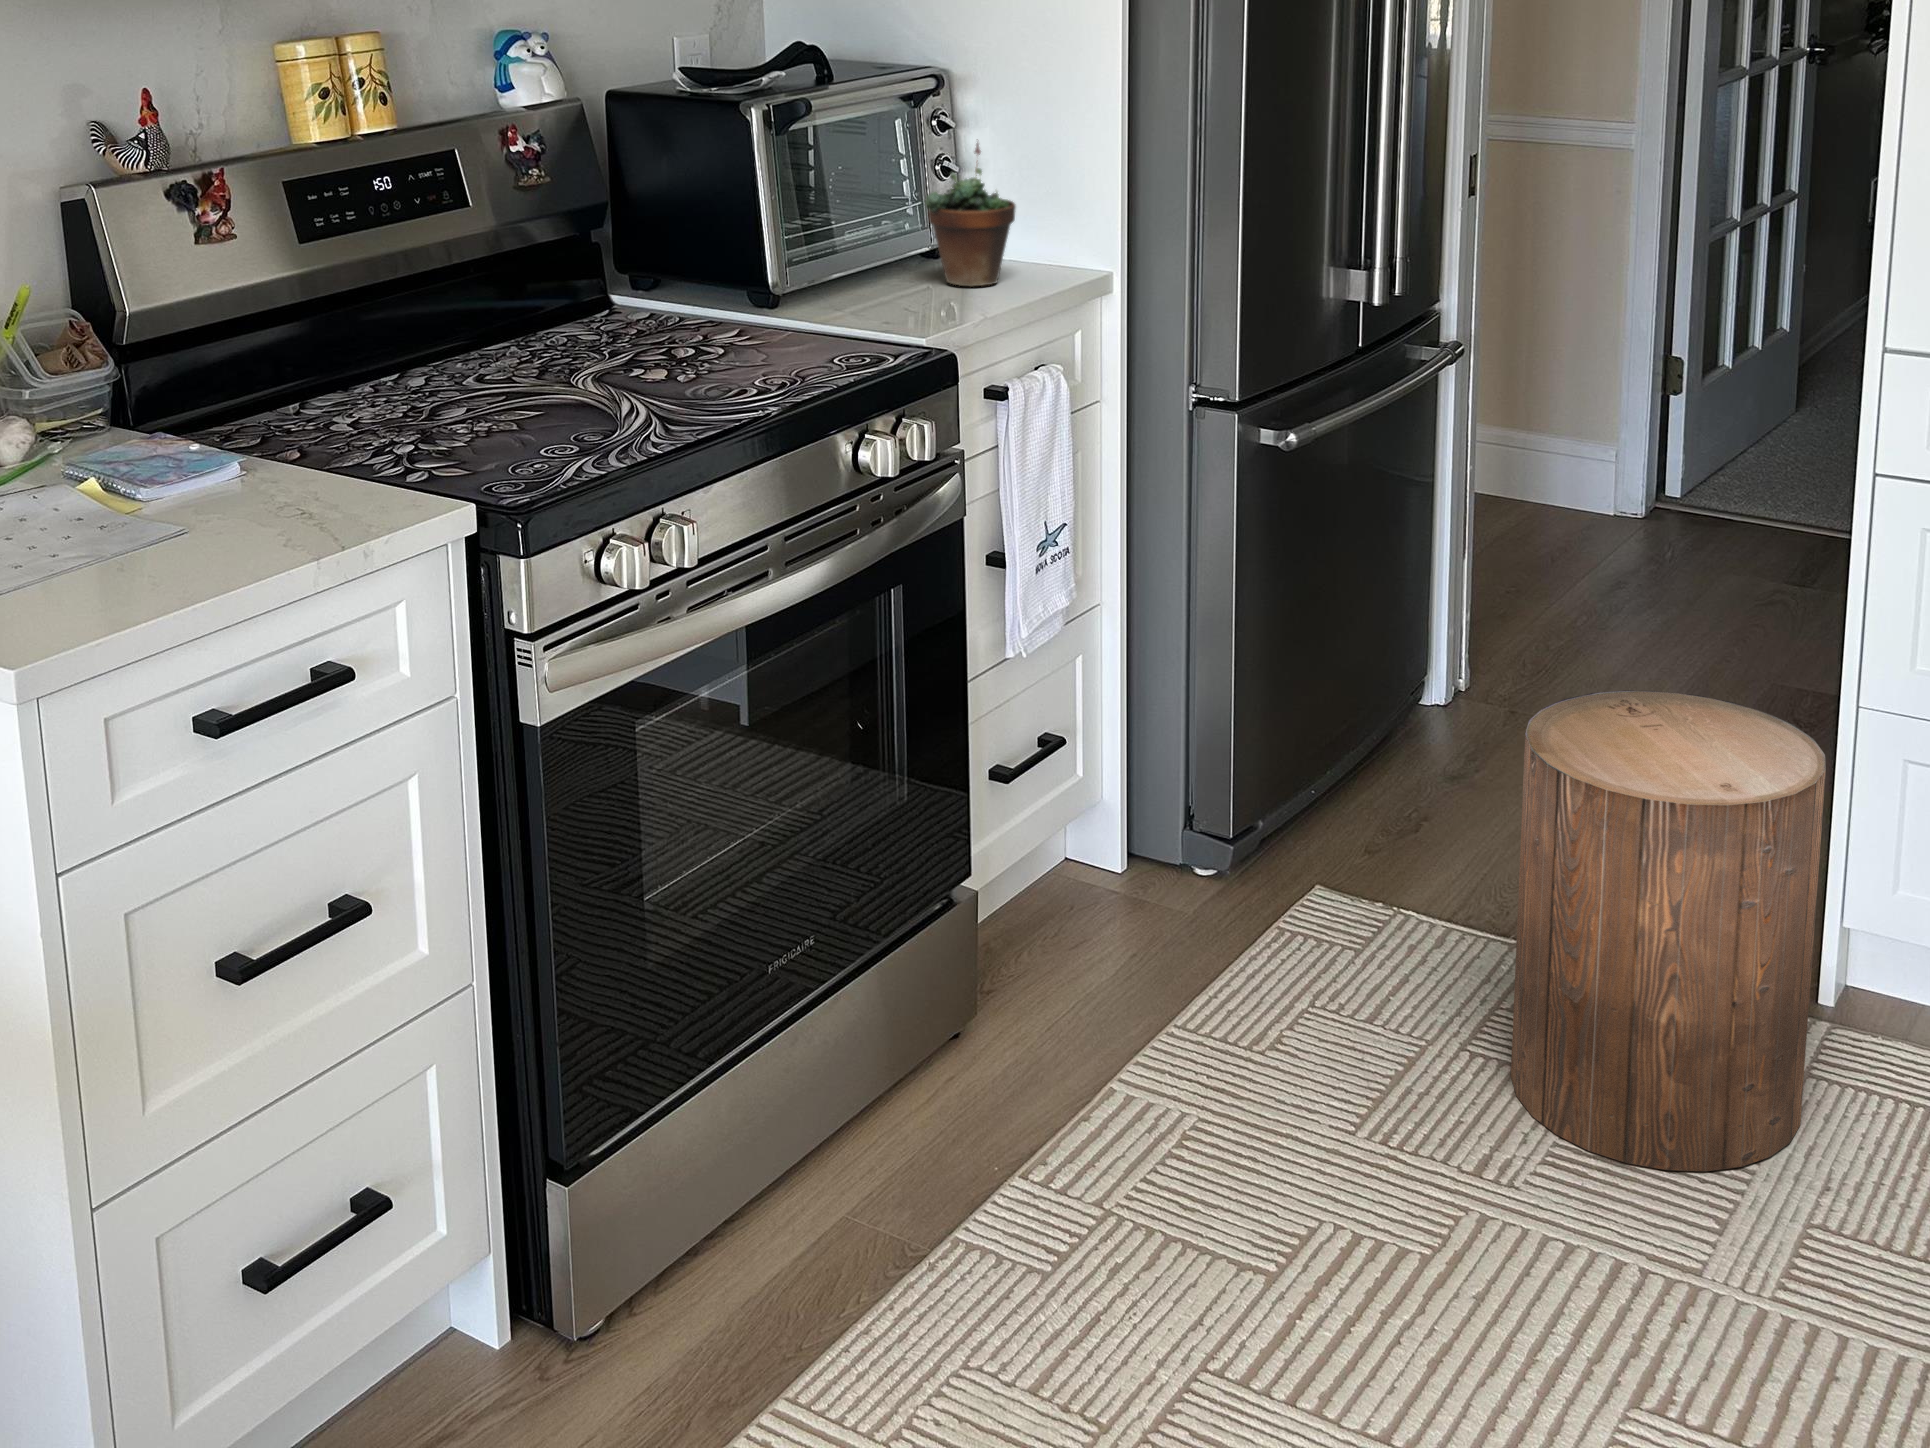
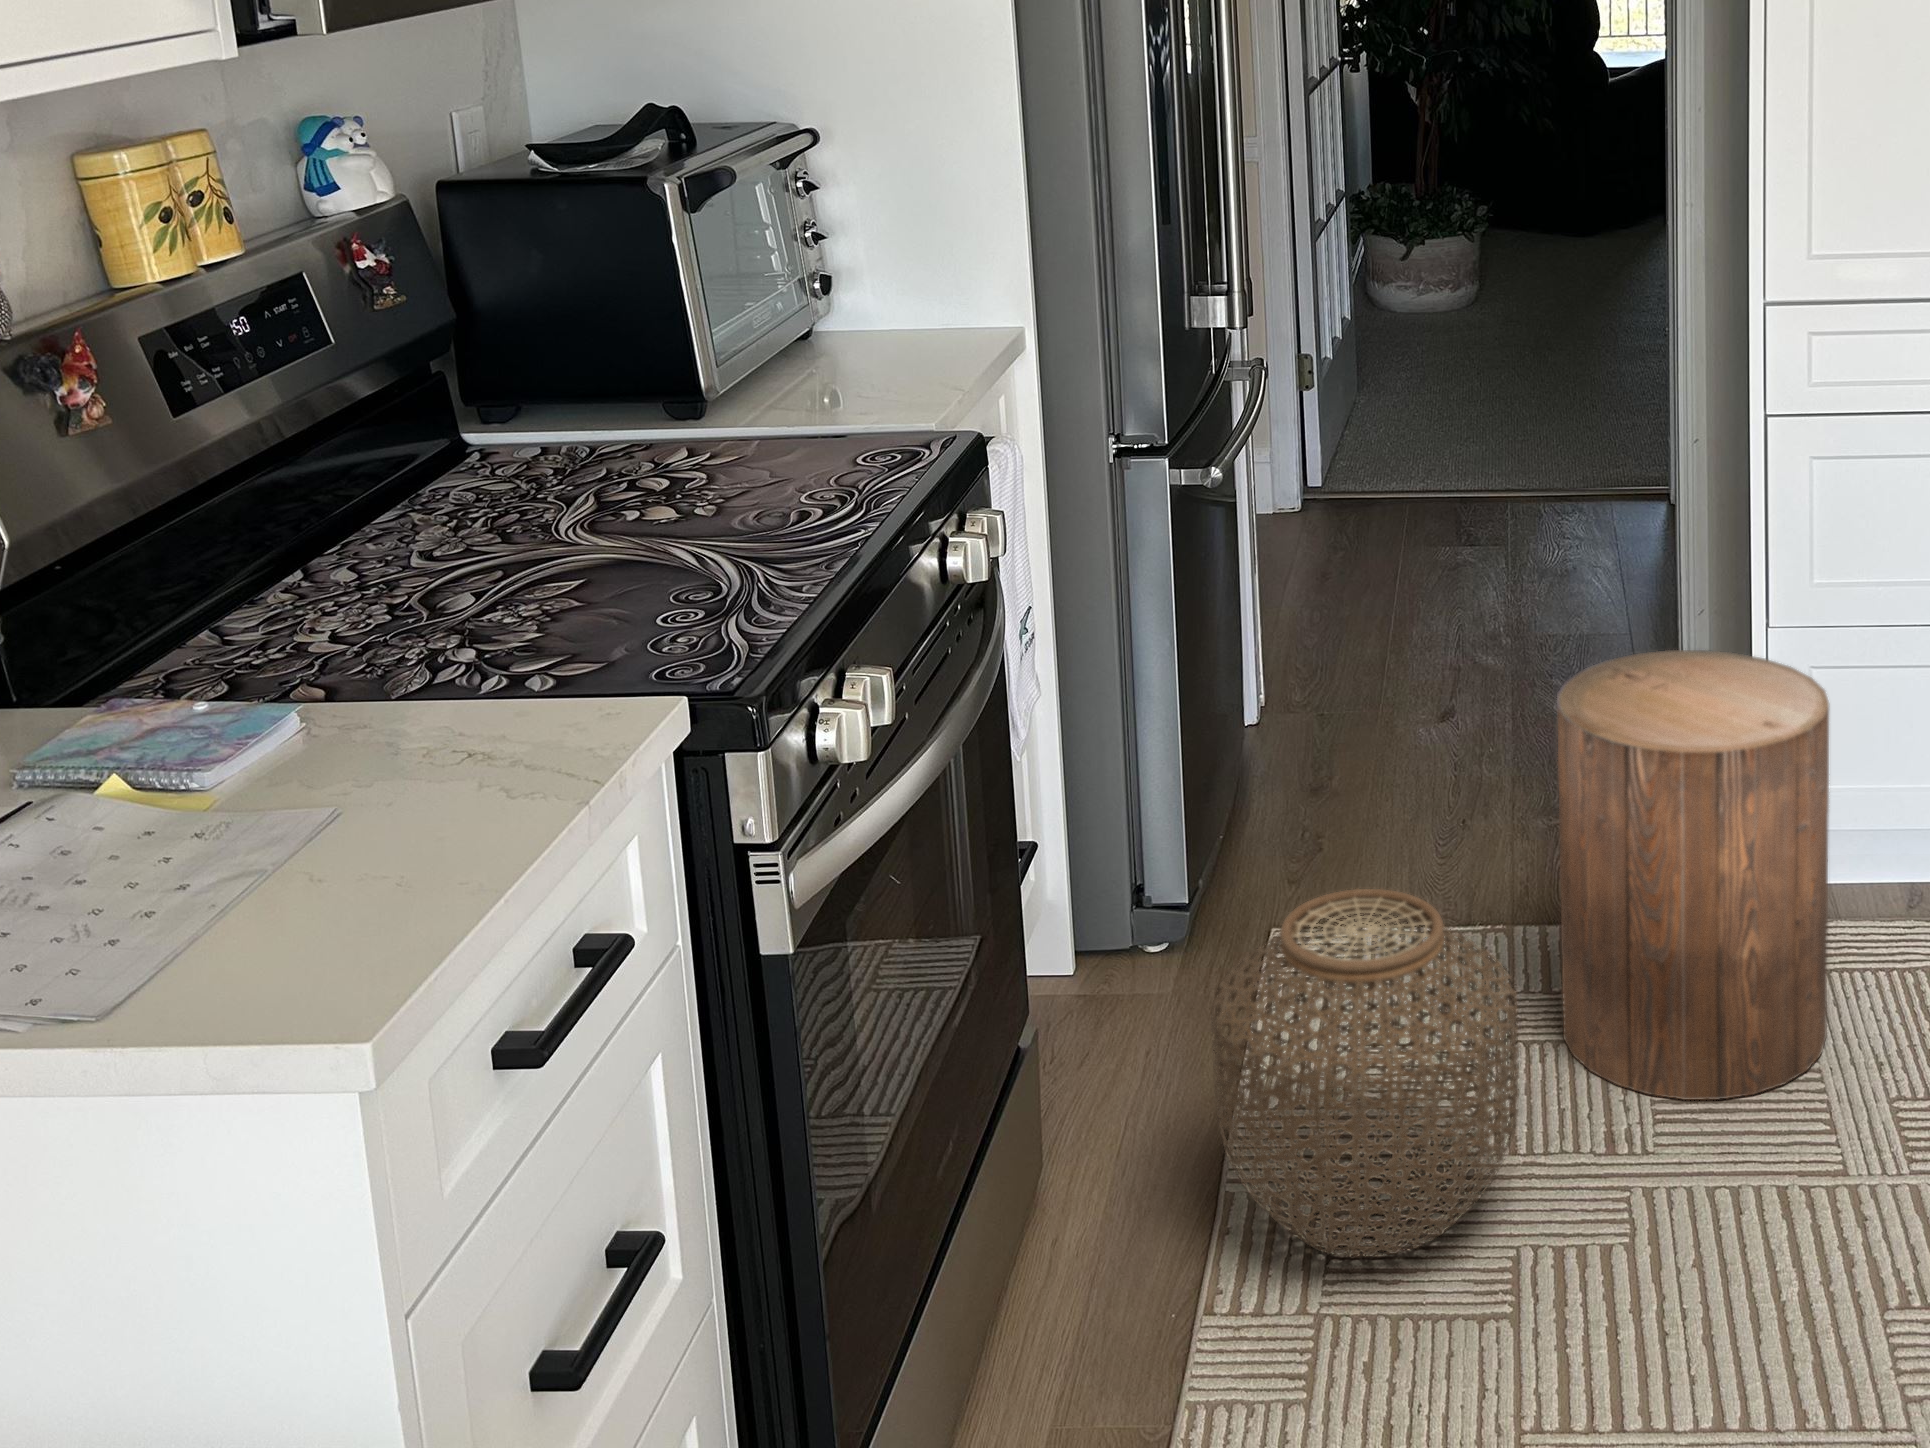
succulent plant: present [925,139,1016,287] -> none [816,199,917,365]
woven basket: none [1074,837,1370,1189] -> present [1211,889,1519,1257]

